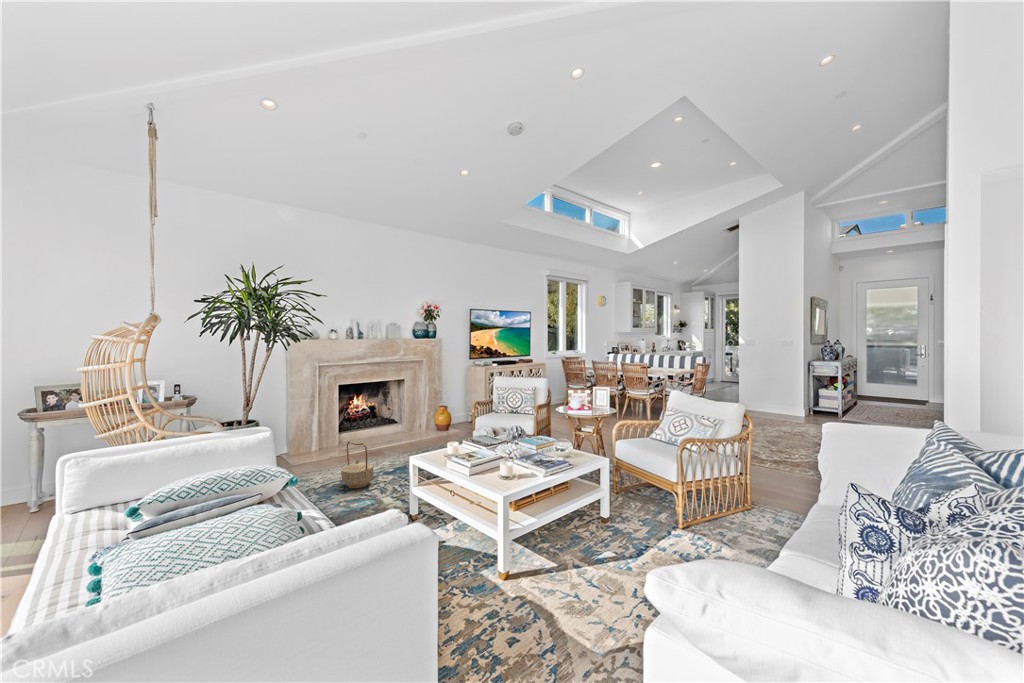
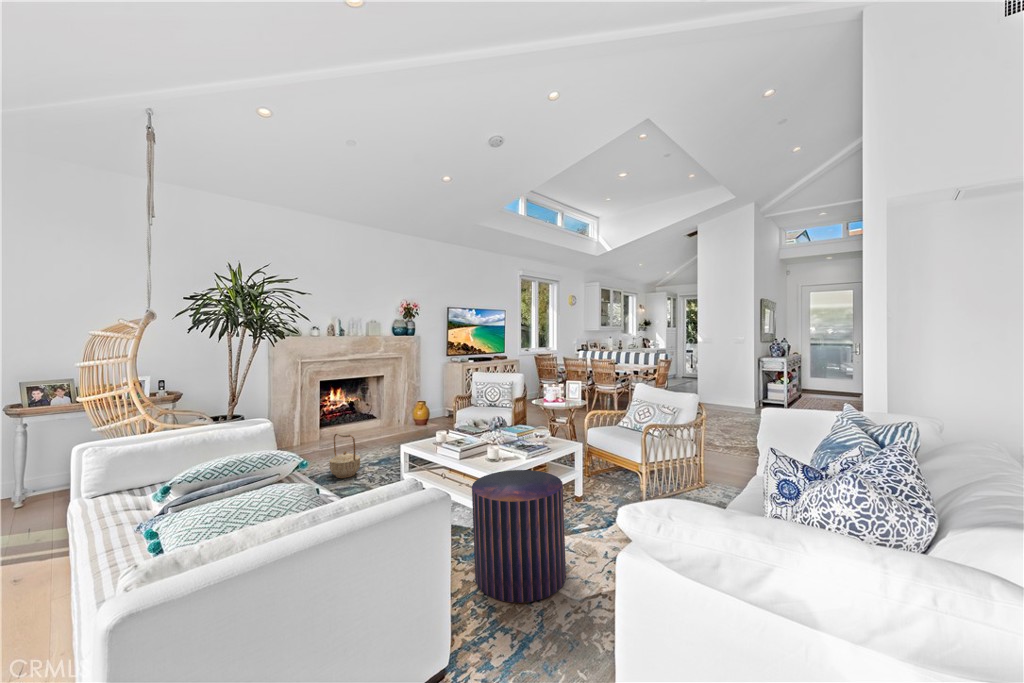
pouf: none [477,491,586,653] -> present [472,470,566,602]

